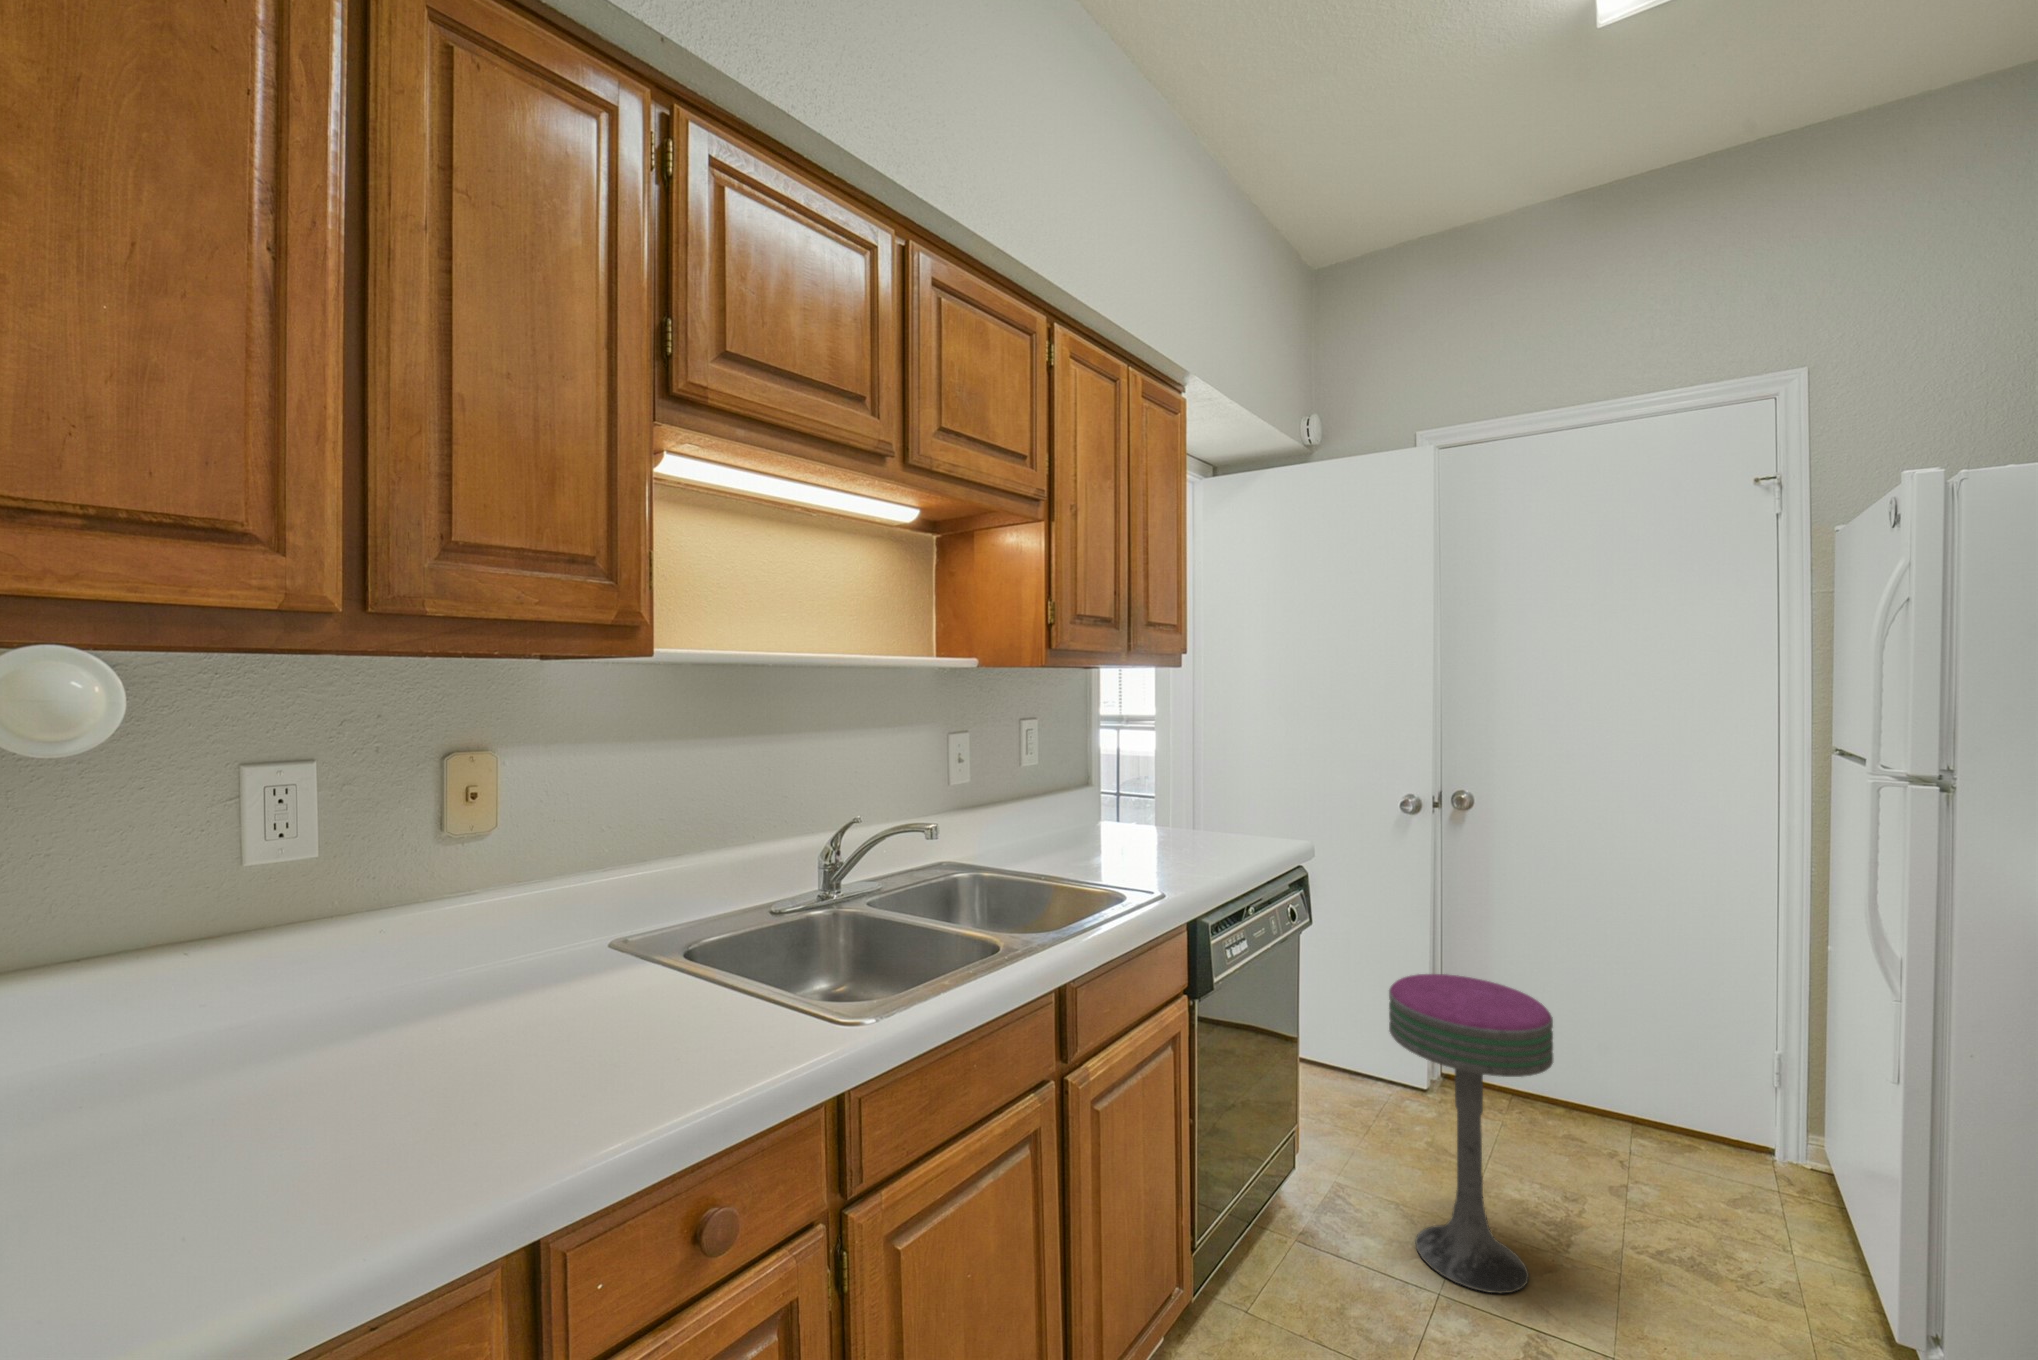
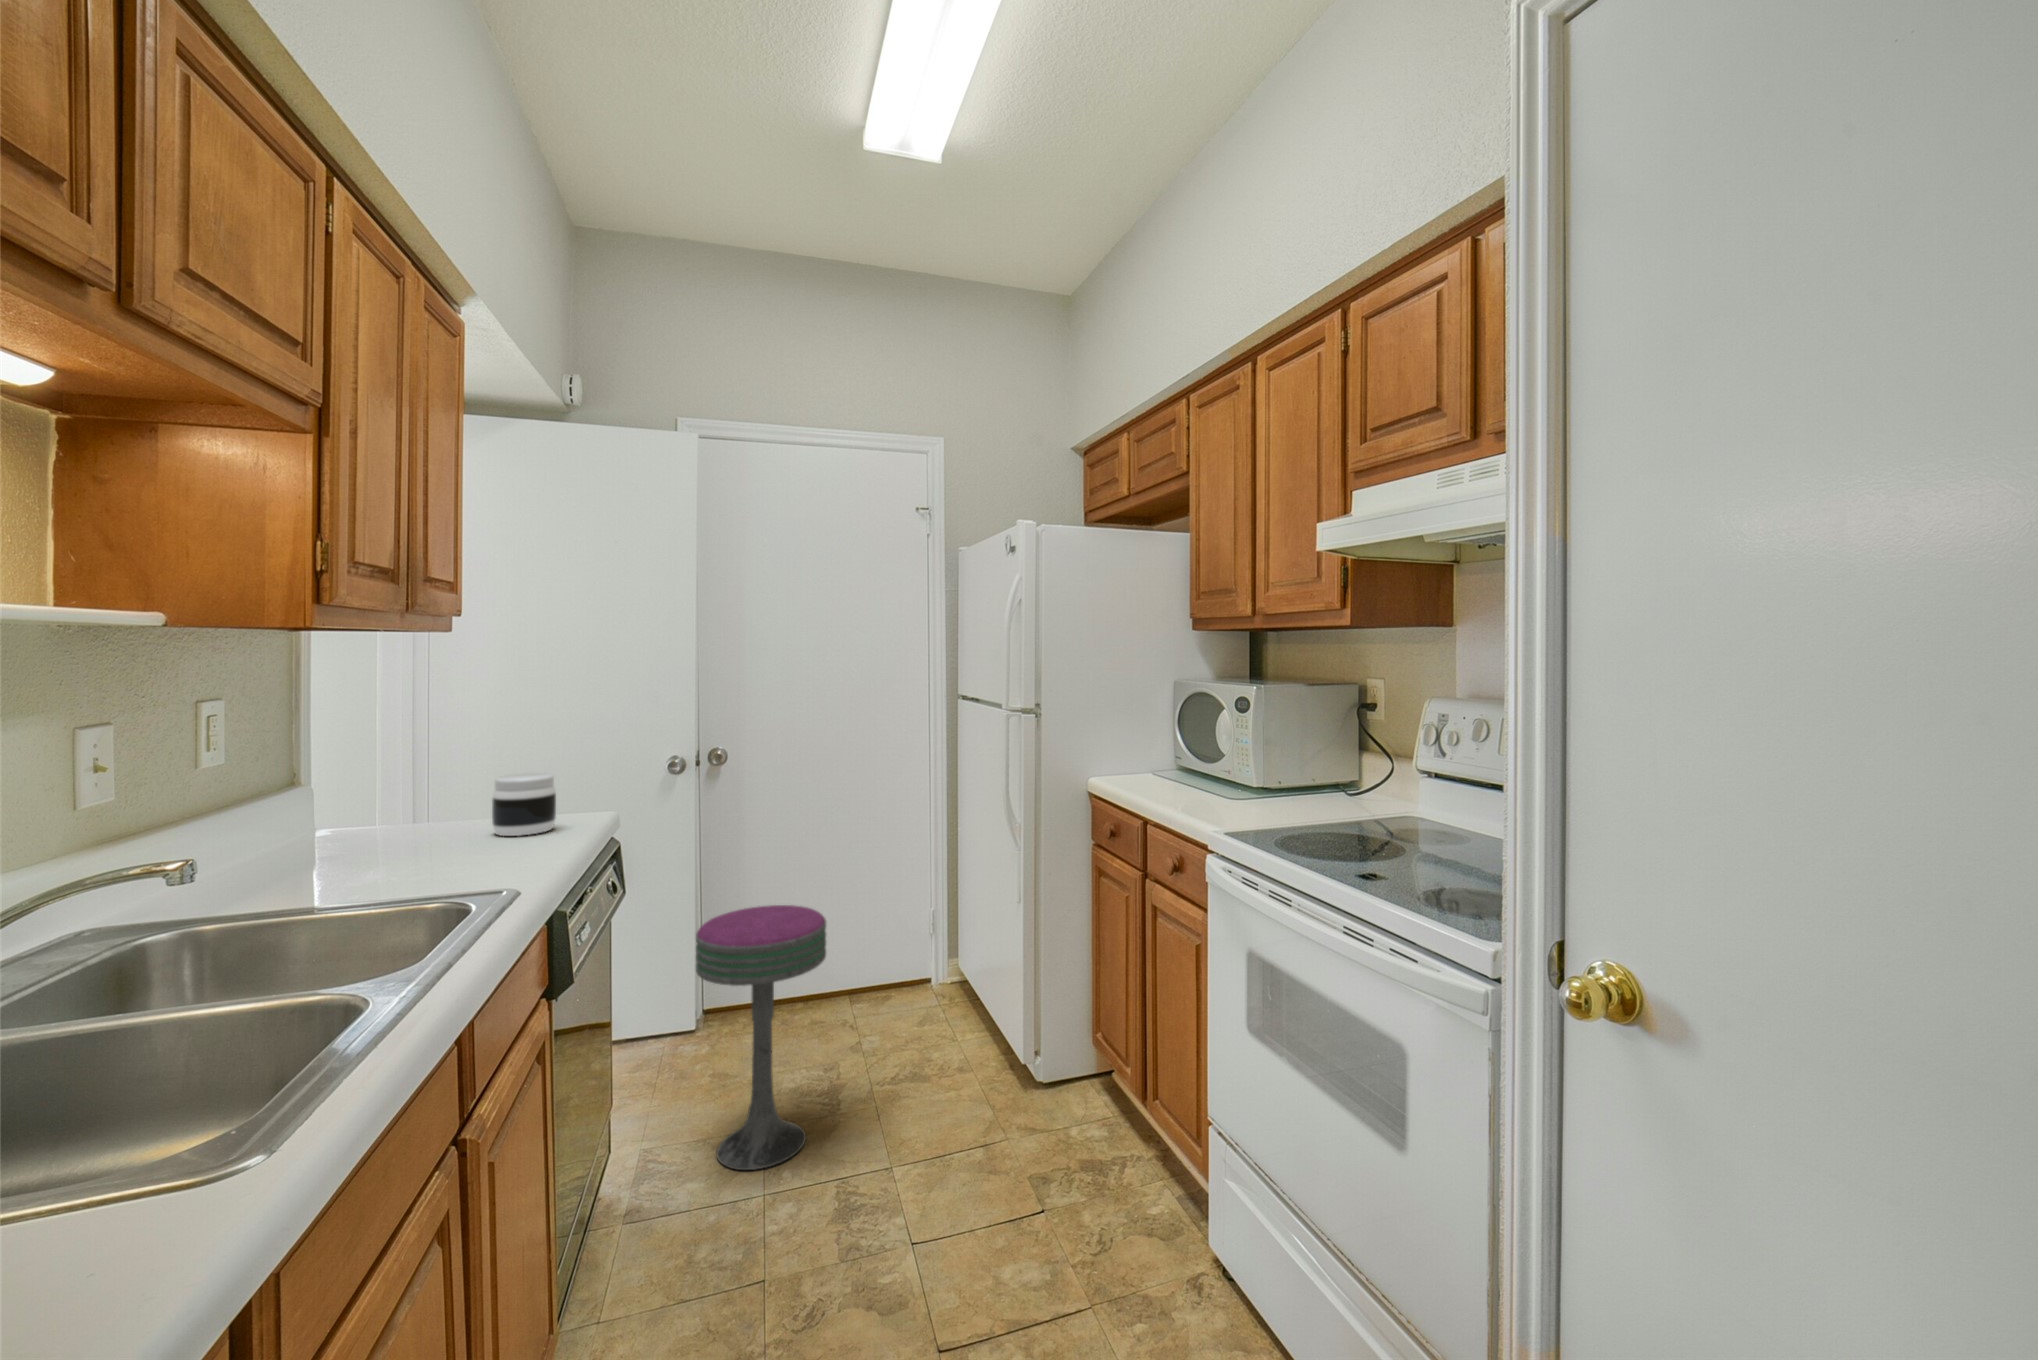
jar: none [1194,790,1245,847] -> present [492,773,556,836]

